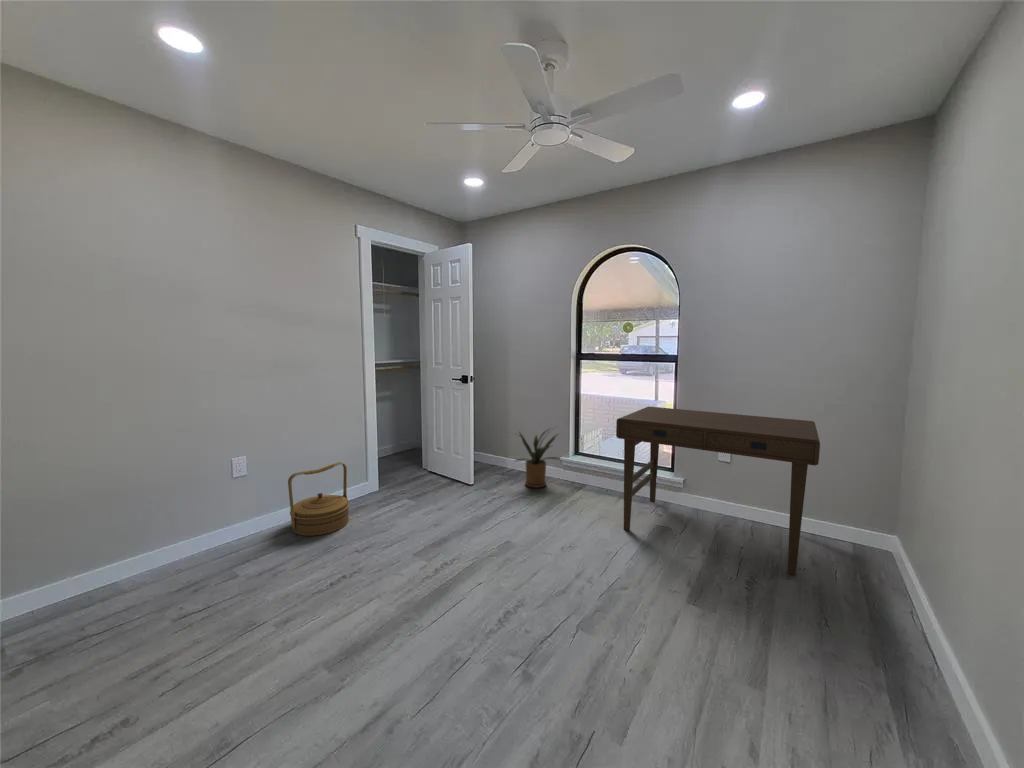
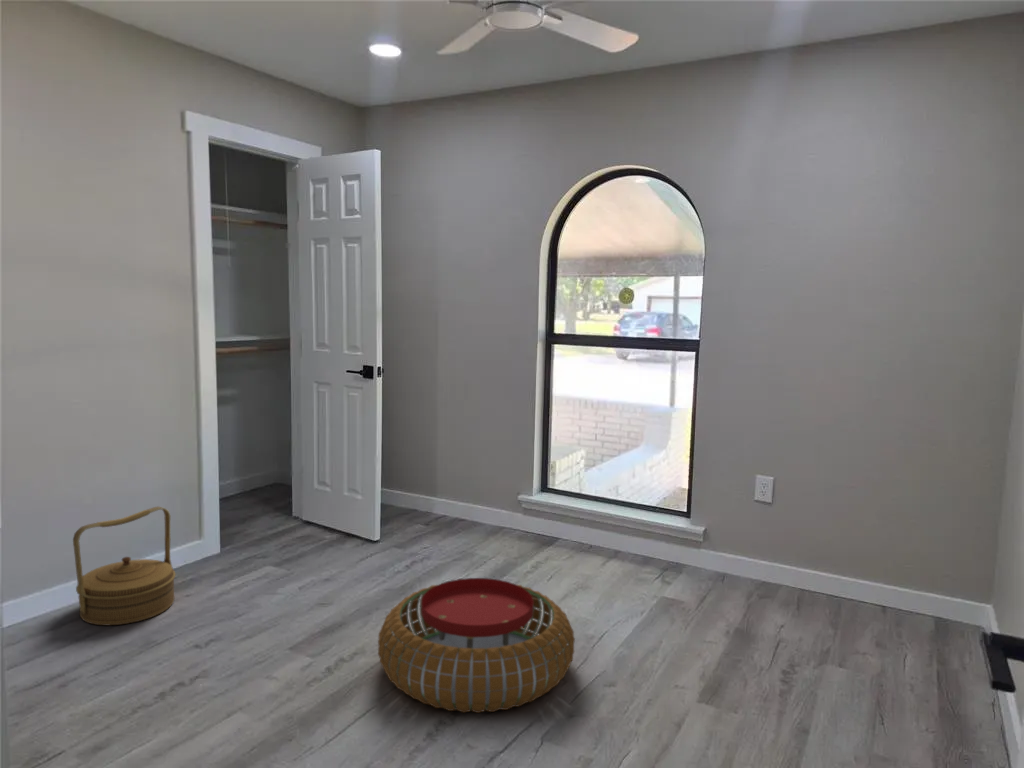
desk: present [616,407,820,575] -> none [601,415,892,665]
house plant: present [516,429,560,488] -> none [435,446,523,543]
pouf: none [475,510,604,602] -> present [378,578,575,713]

